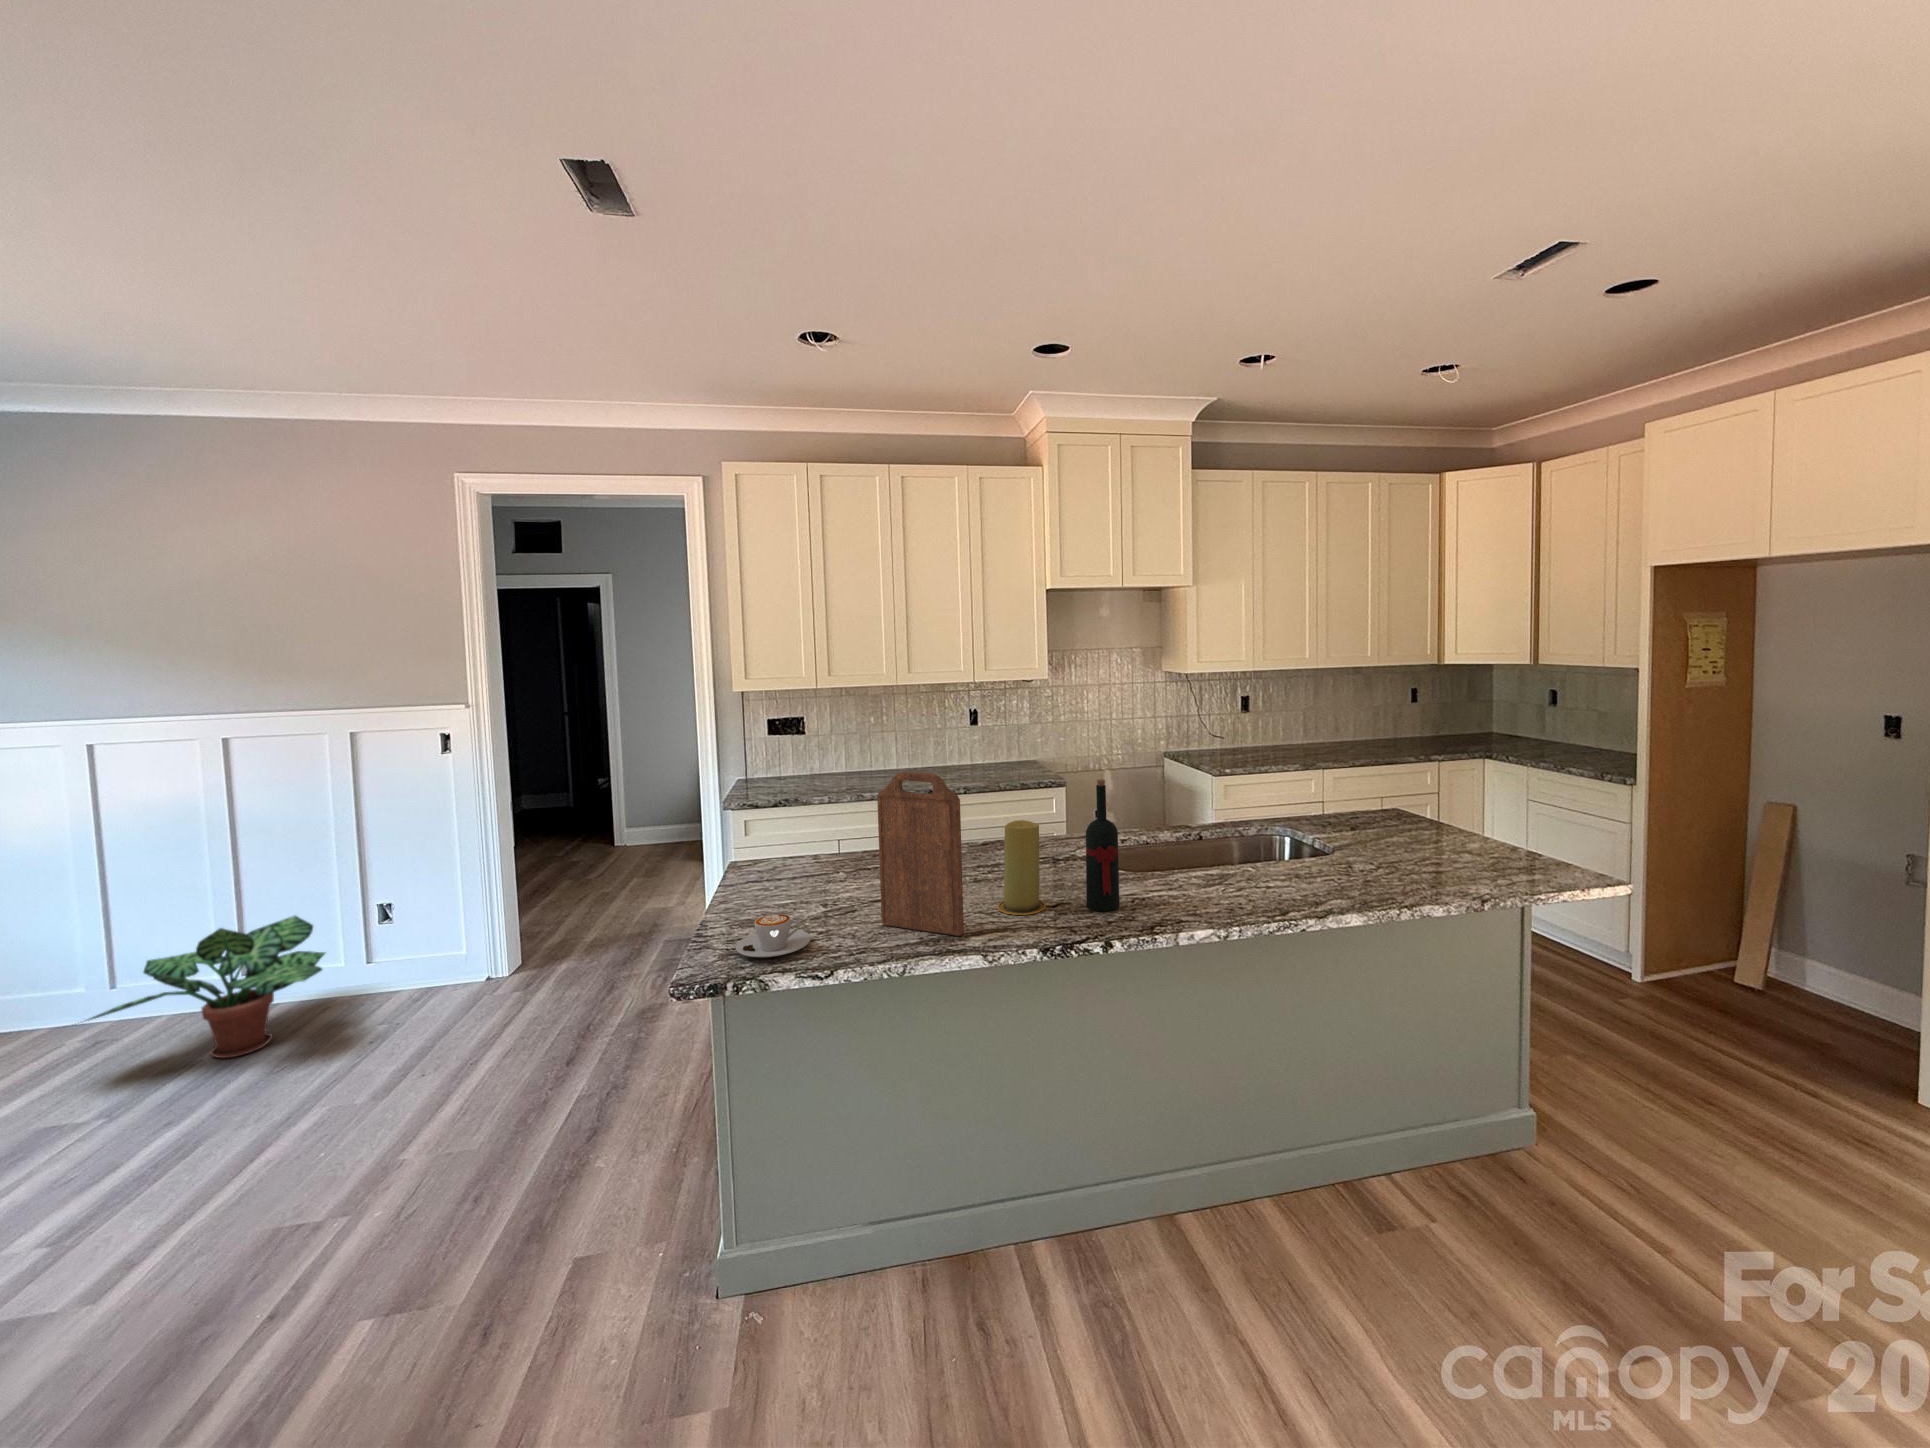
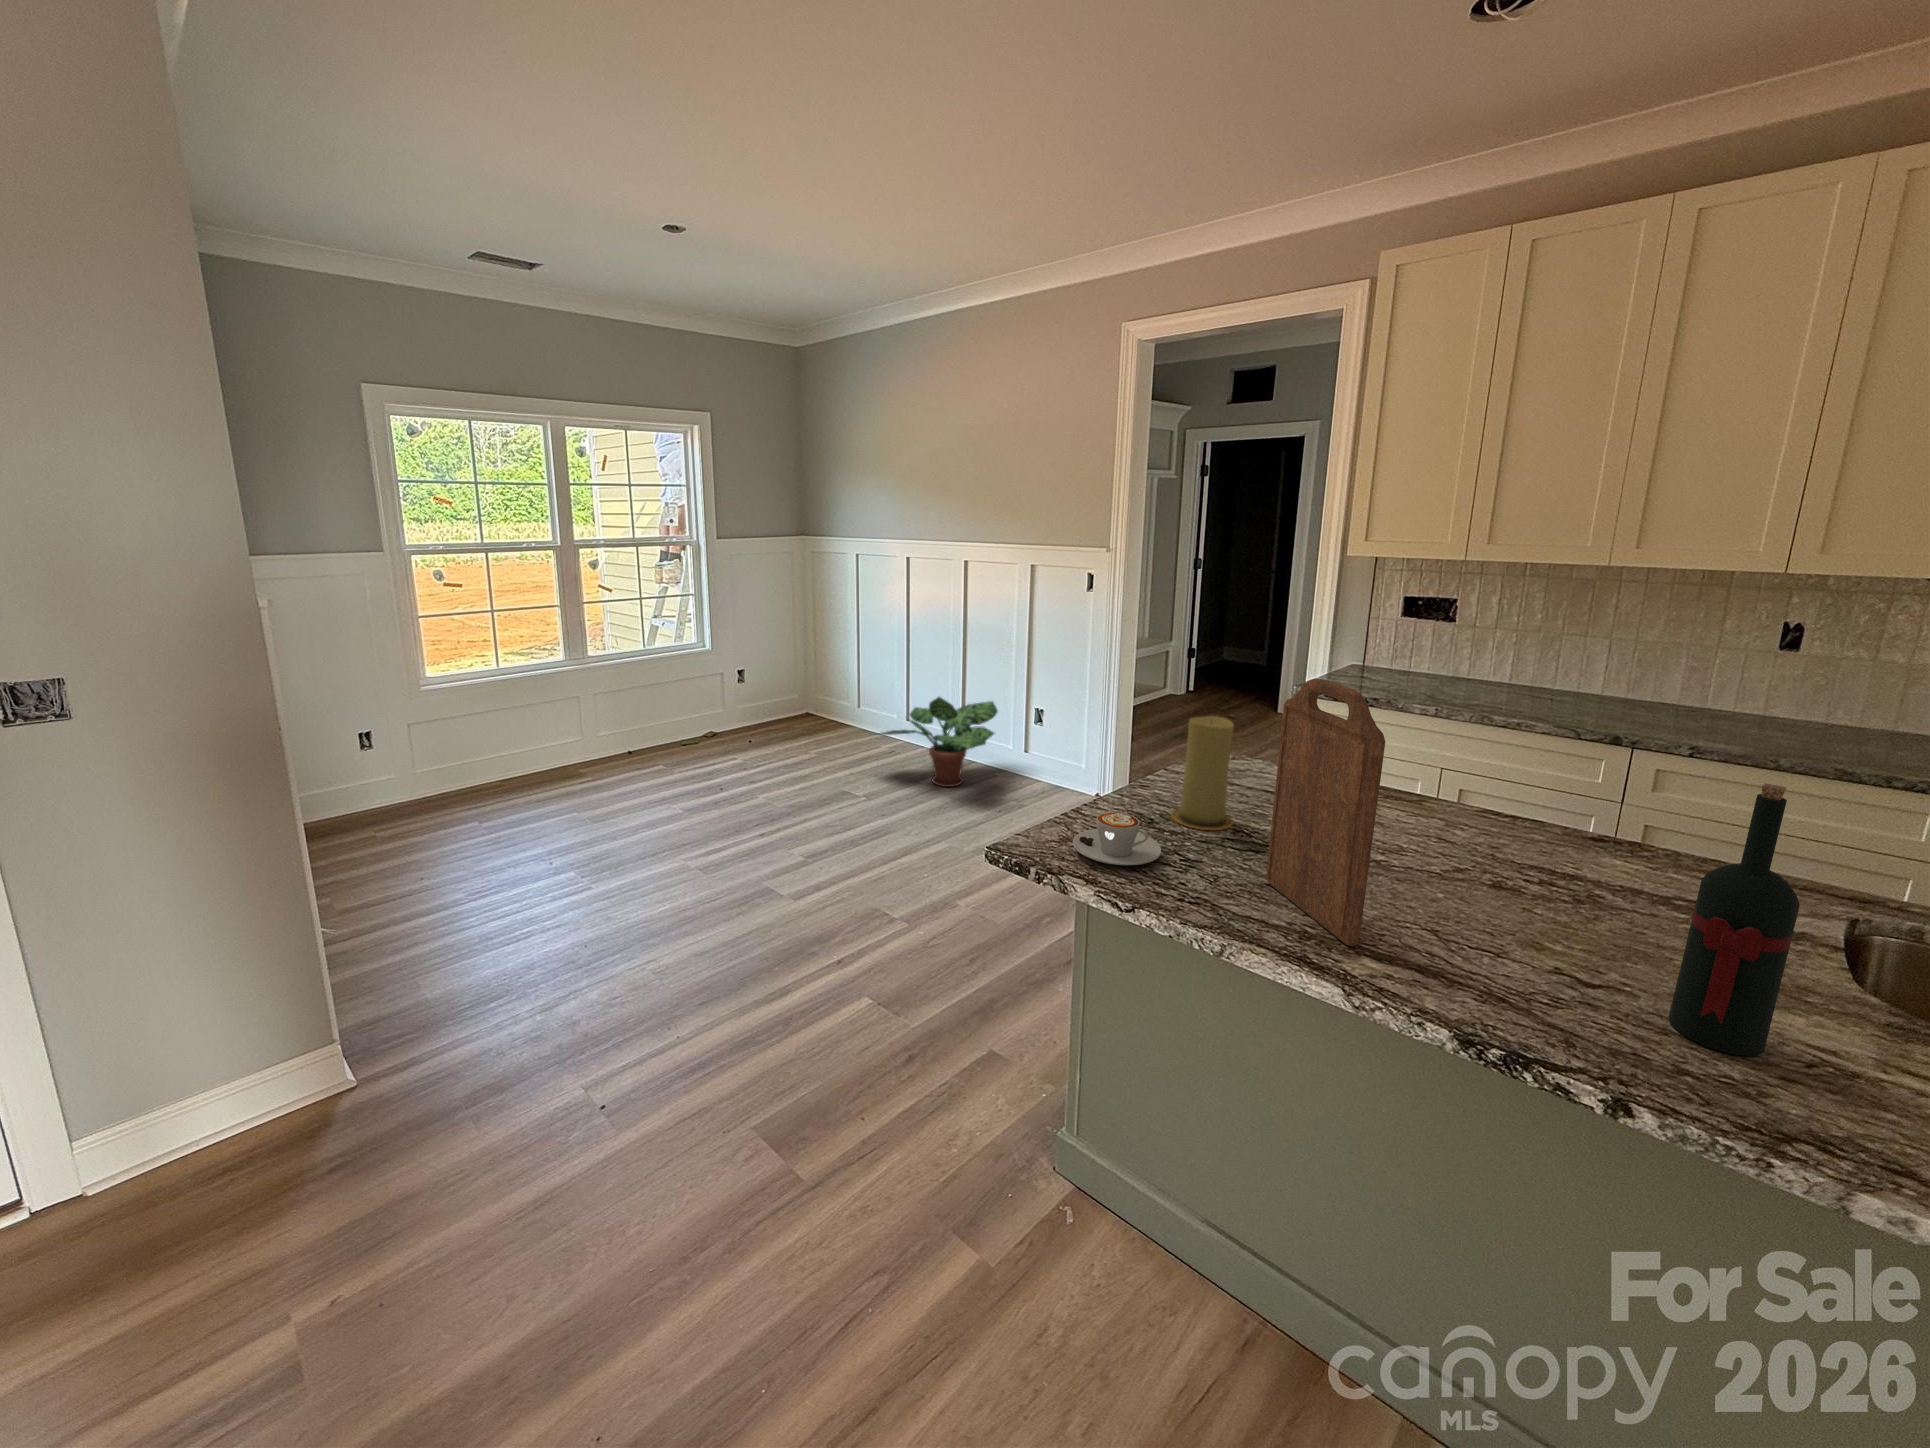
candle: present [998,820,1046,915] -> present [1171,716,1234,830]

